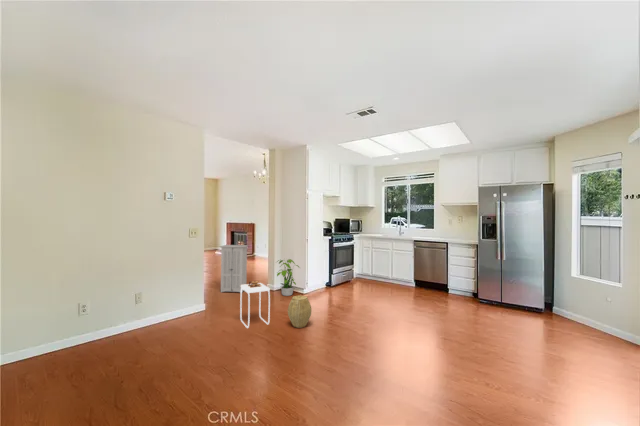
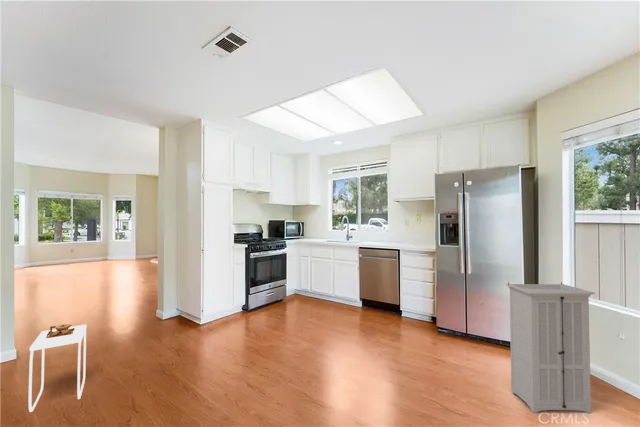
storage cabinet: present [220,245,248,293] -> present [507,283,595,413]
potted plant: present [277,259,299,296] -> none [153,275,194,331]
woven basket: present [288,295,311,328] -> none [111,346,158,405]

